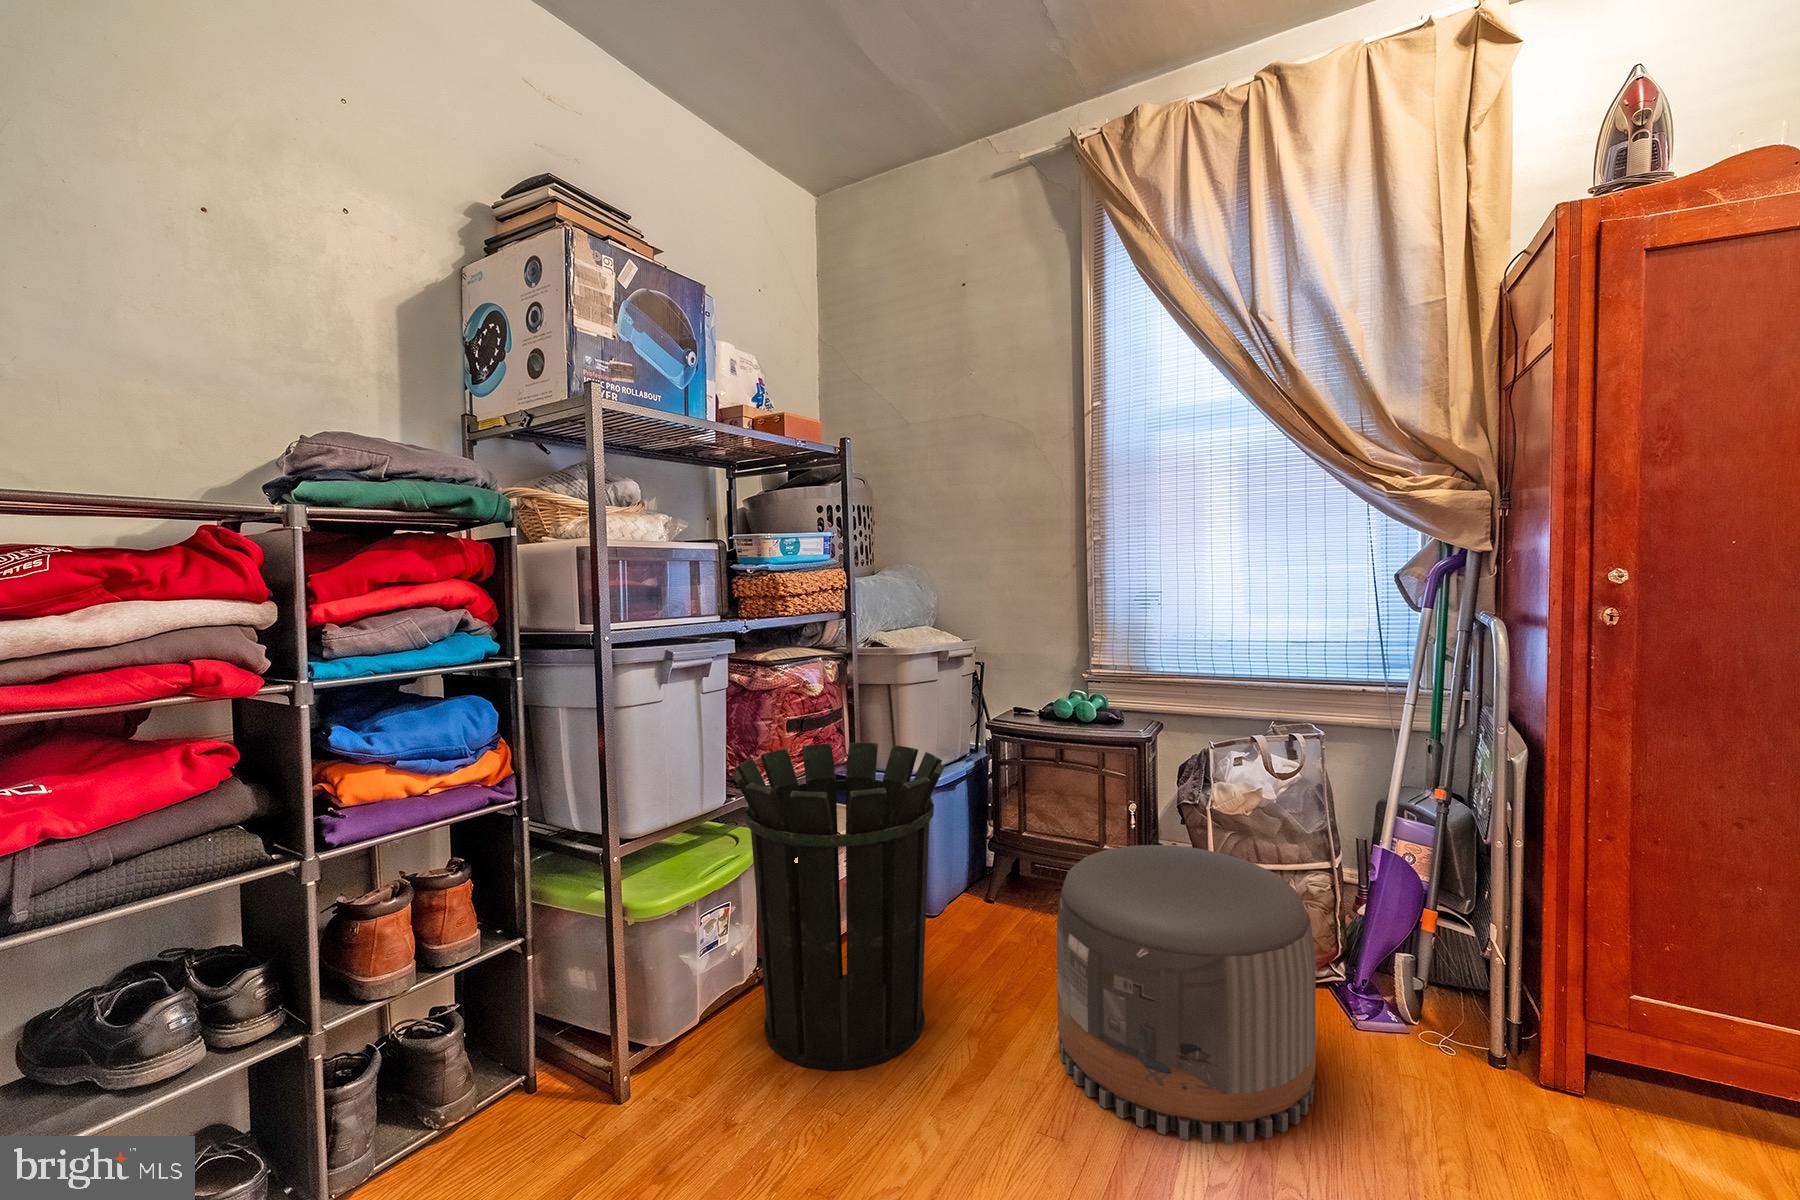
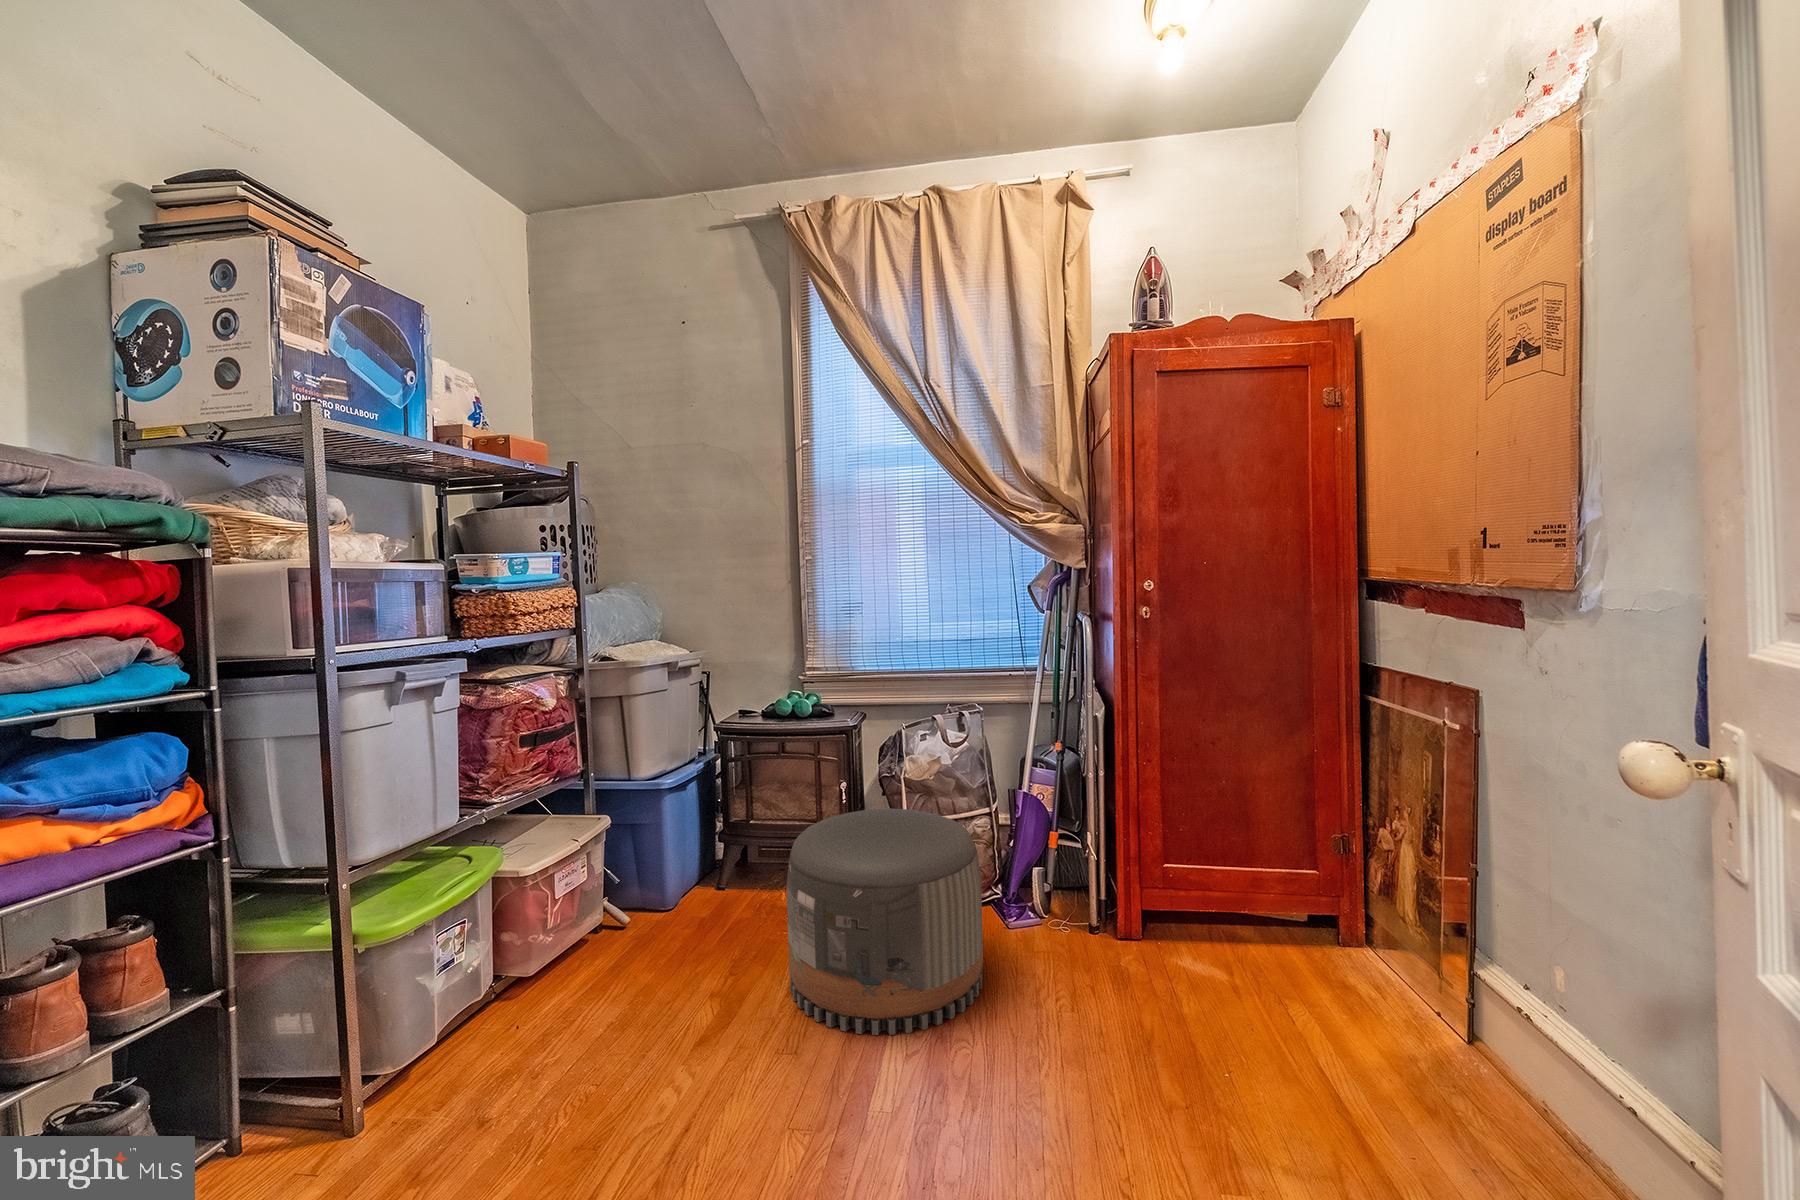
waste bin: present [732,743,945,1071] -> none [469,750,685,1058]

